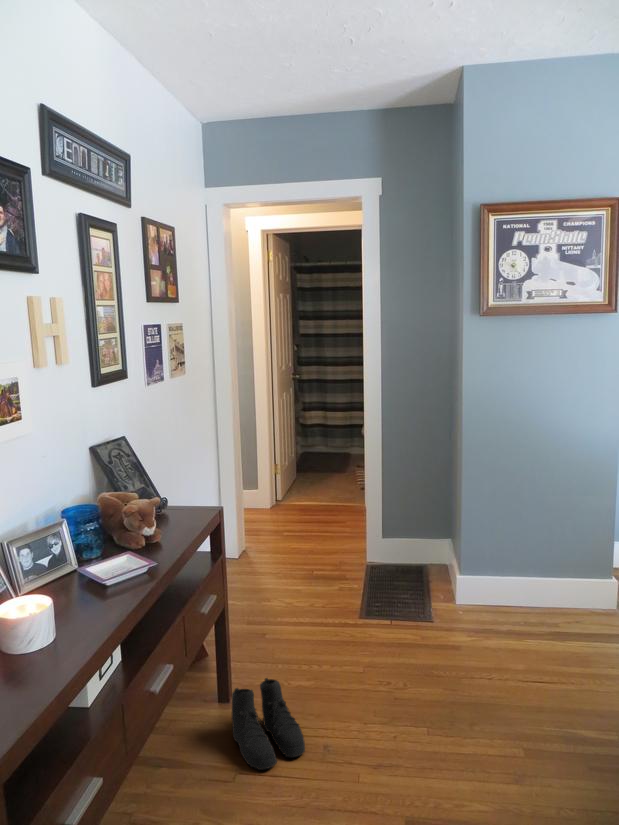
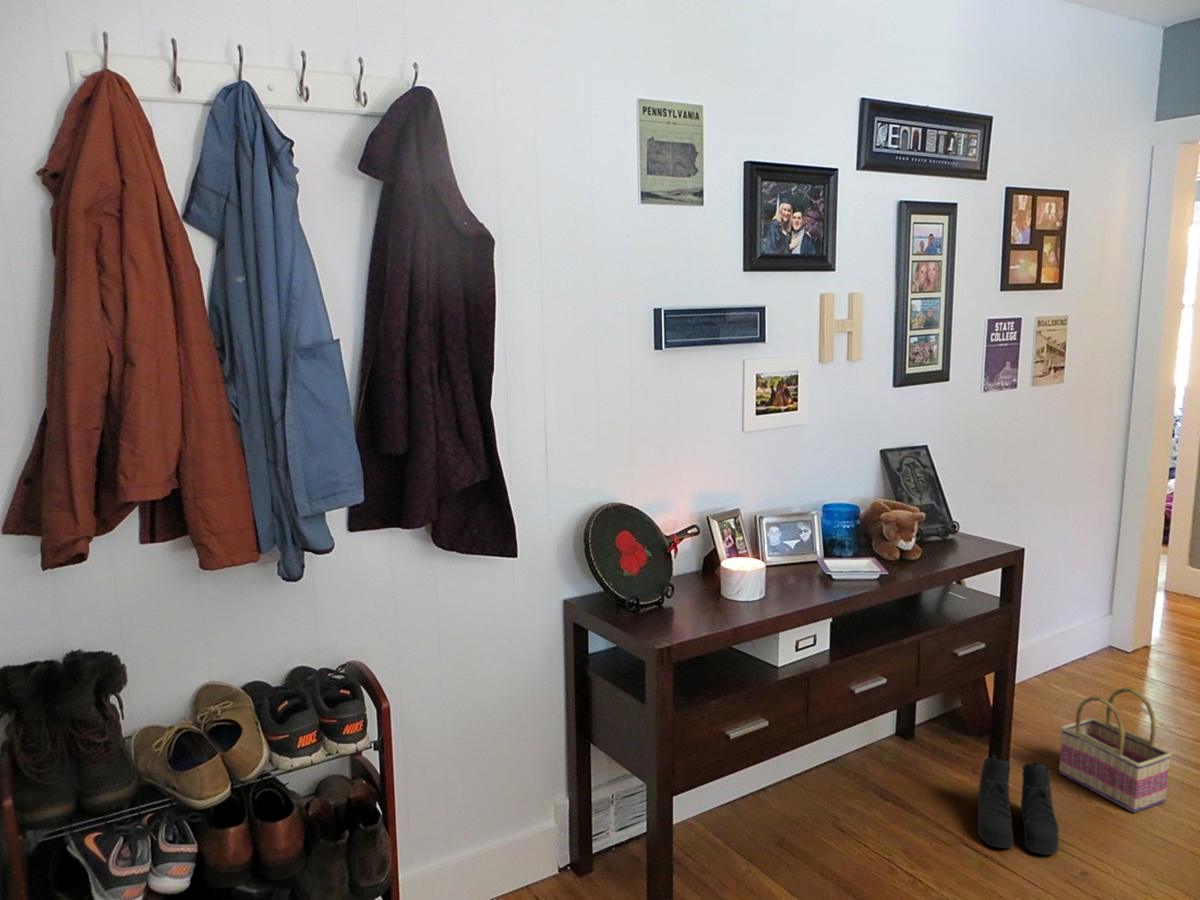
basket: none [260,593,334,685] -> present [1059,688,1171,813]

